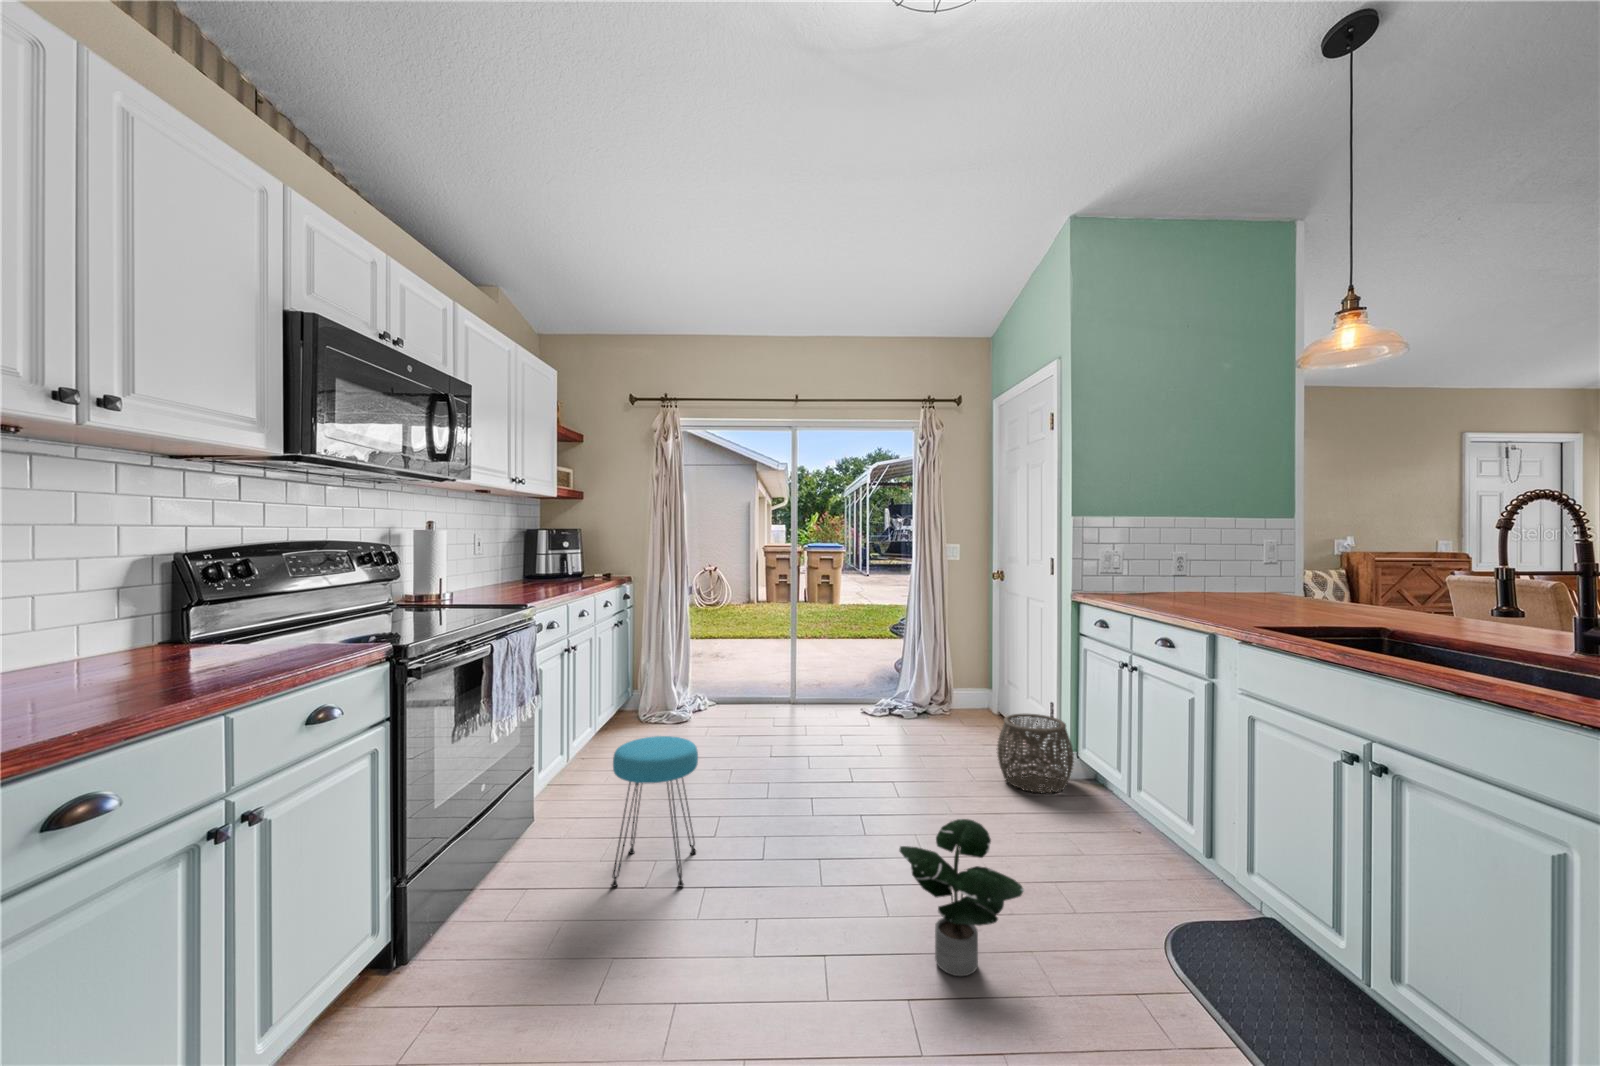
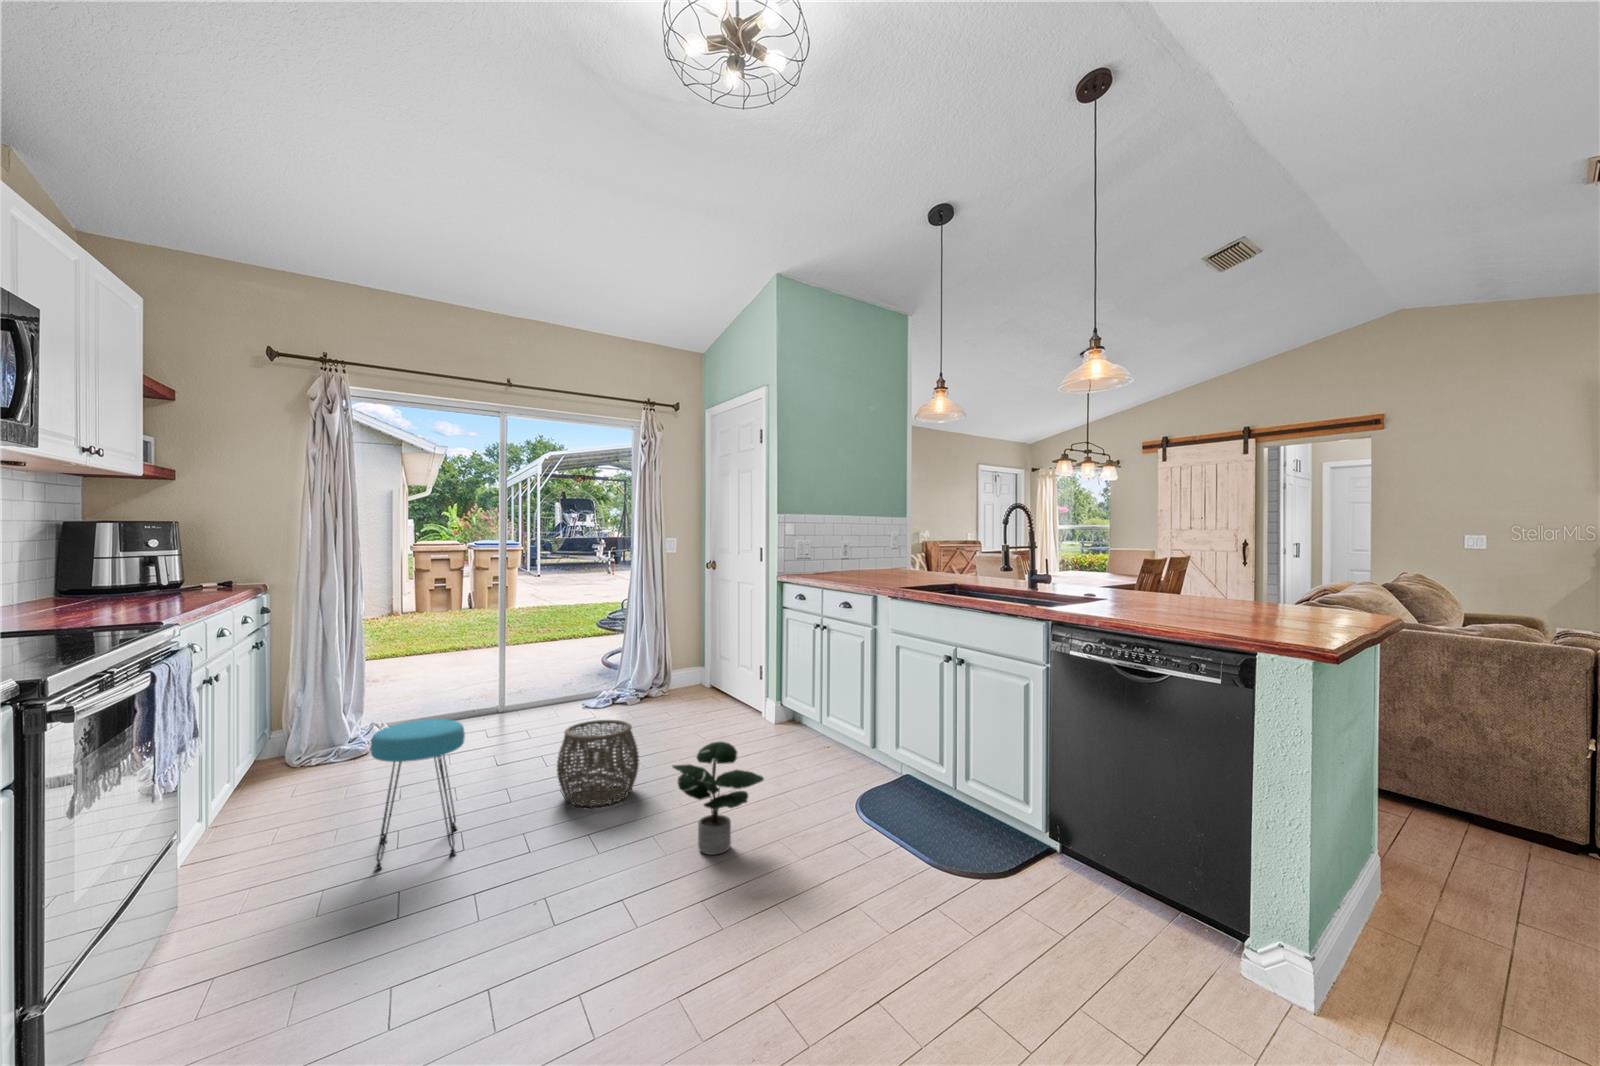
woven basket: present [997,713,1074,793] -> present [557,720,639,807]

